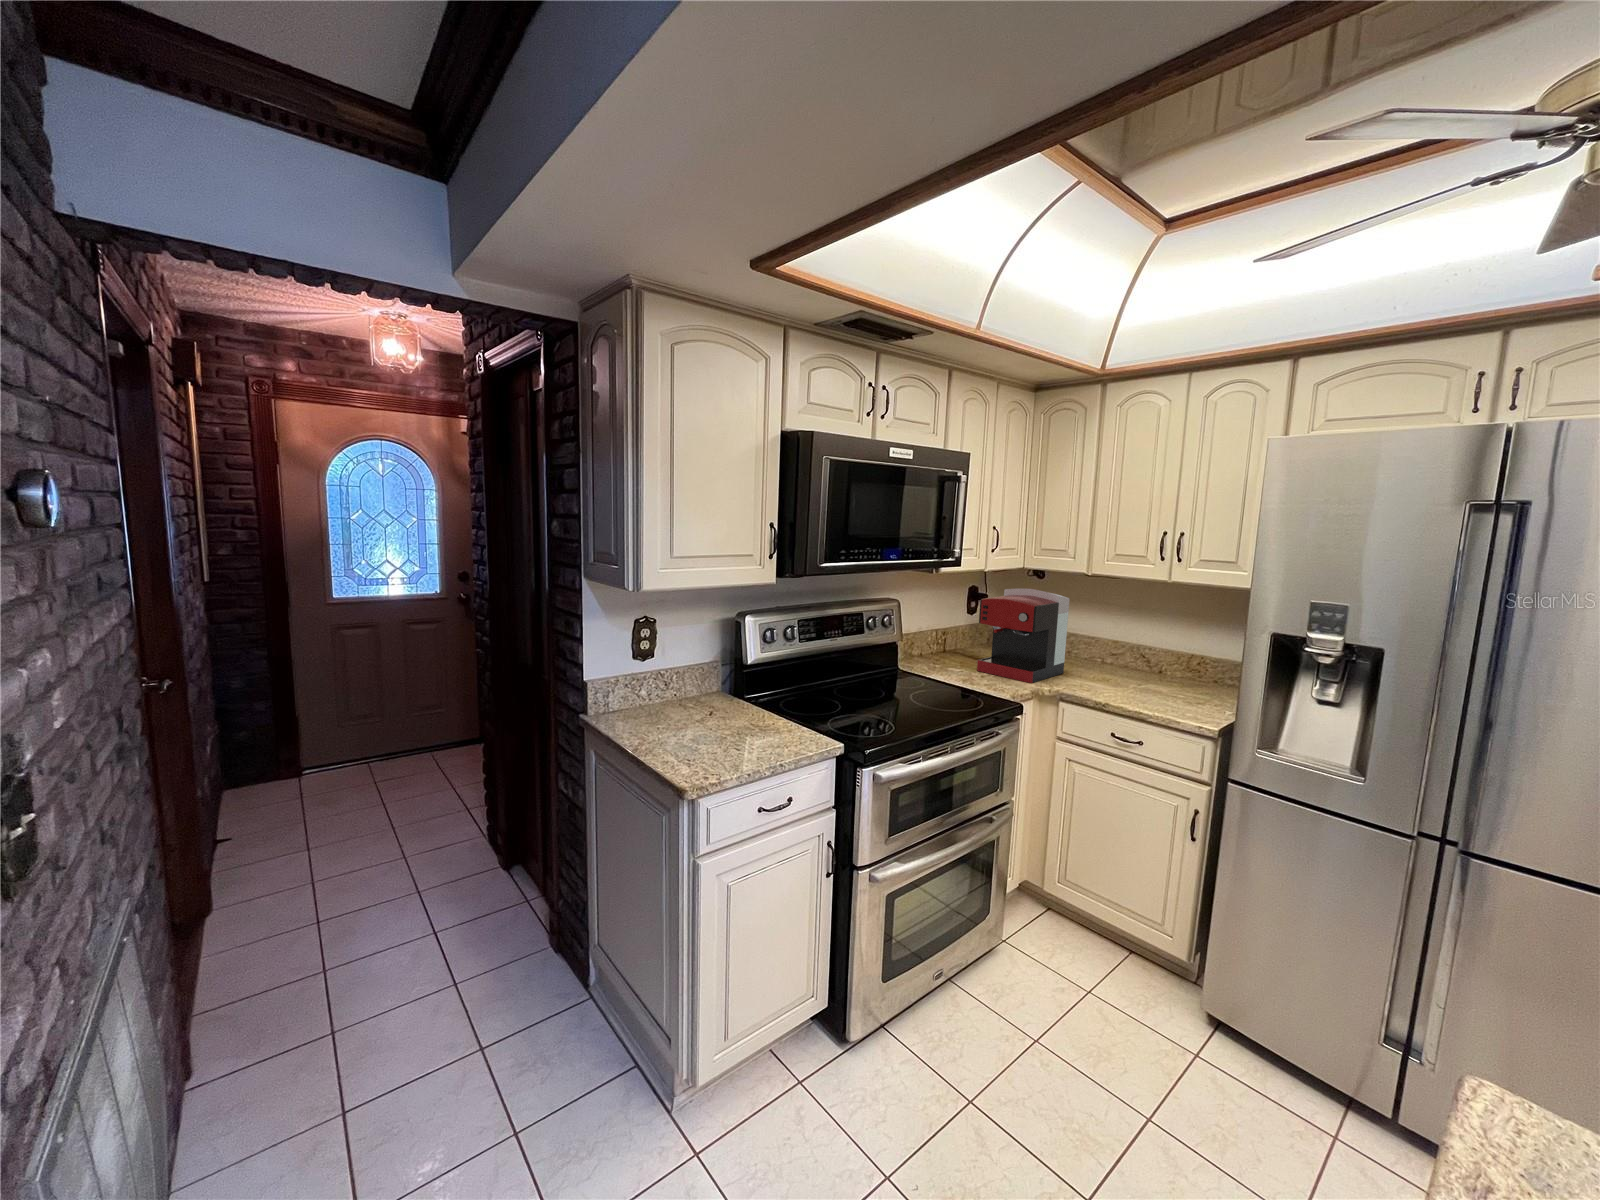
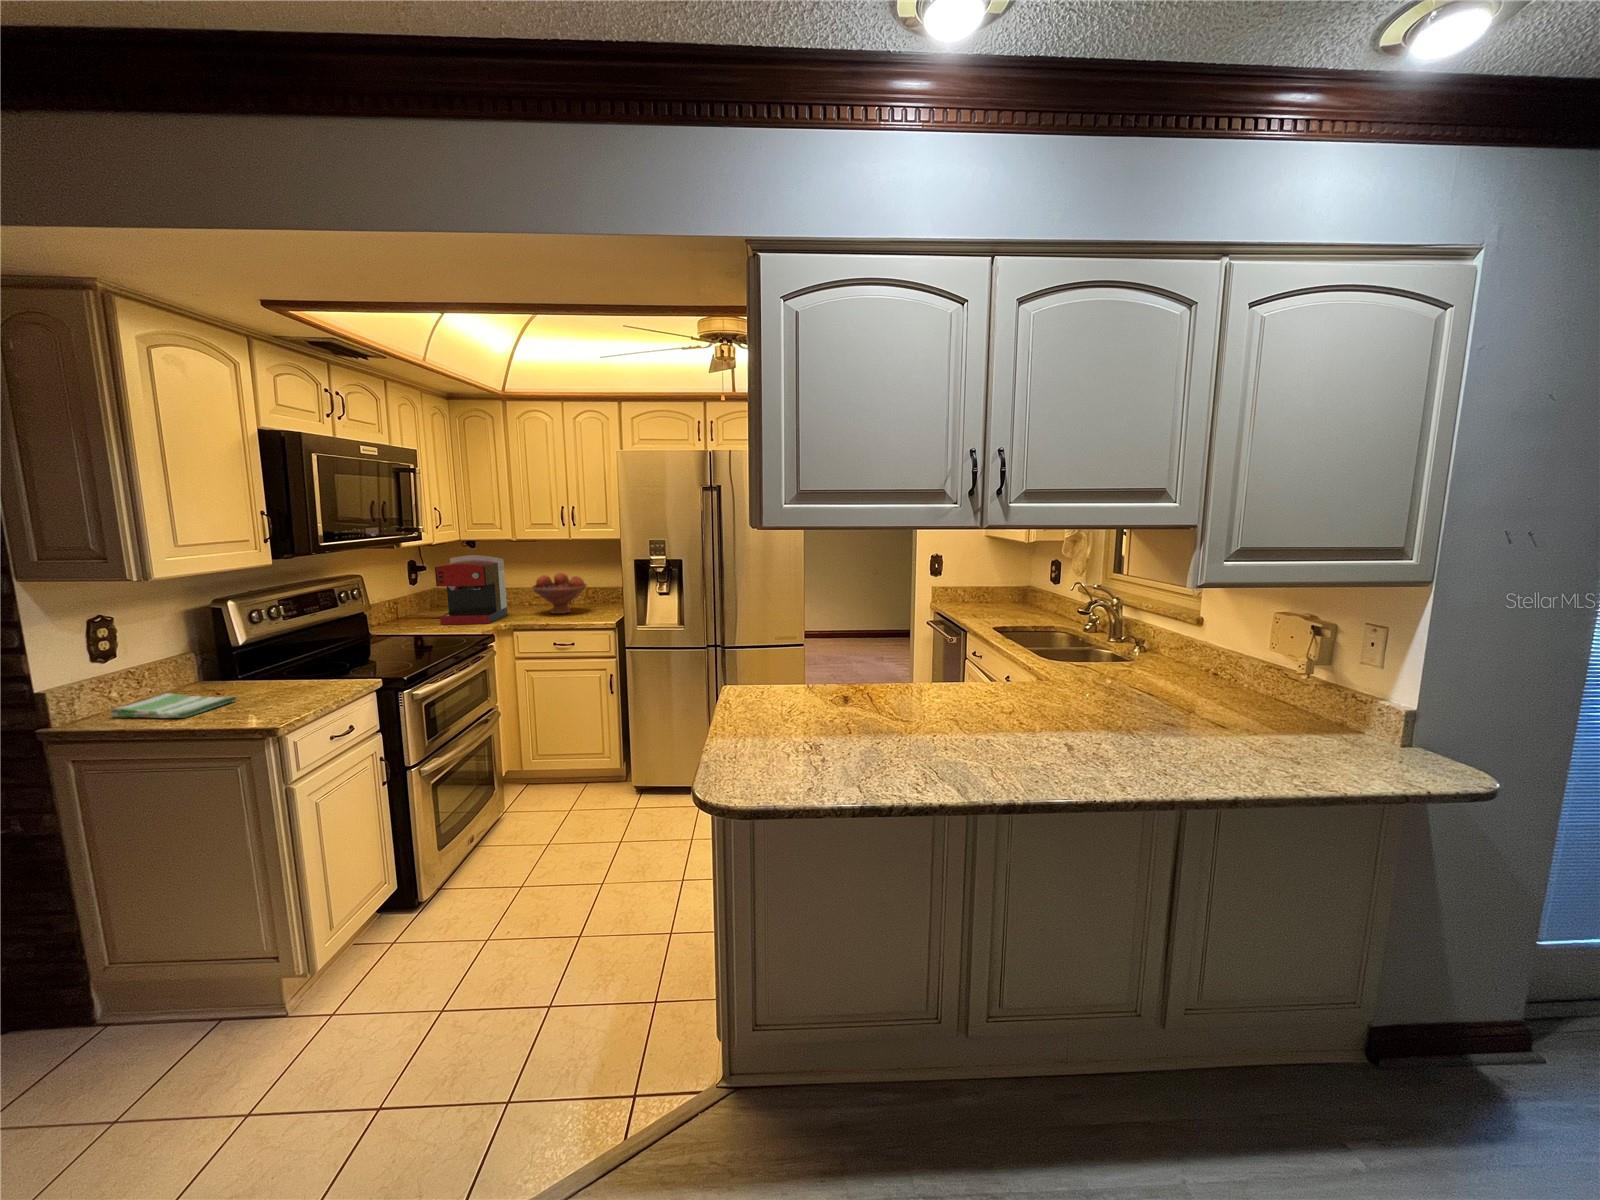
fruit bowl: none [1100,627,1187,690] -> present [532,573,586,614]
dish towel: none [627,702,710,739] -> present [111,693,237,718]

